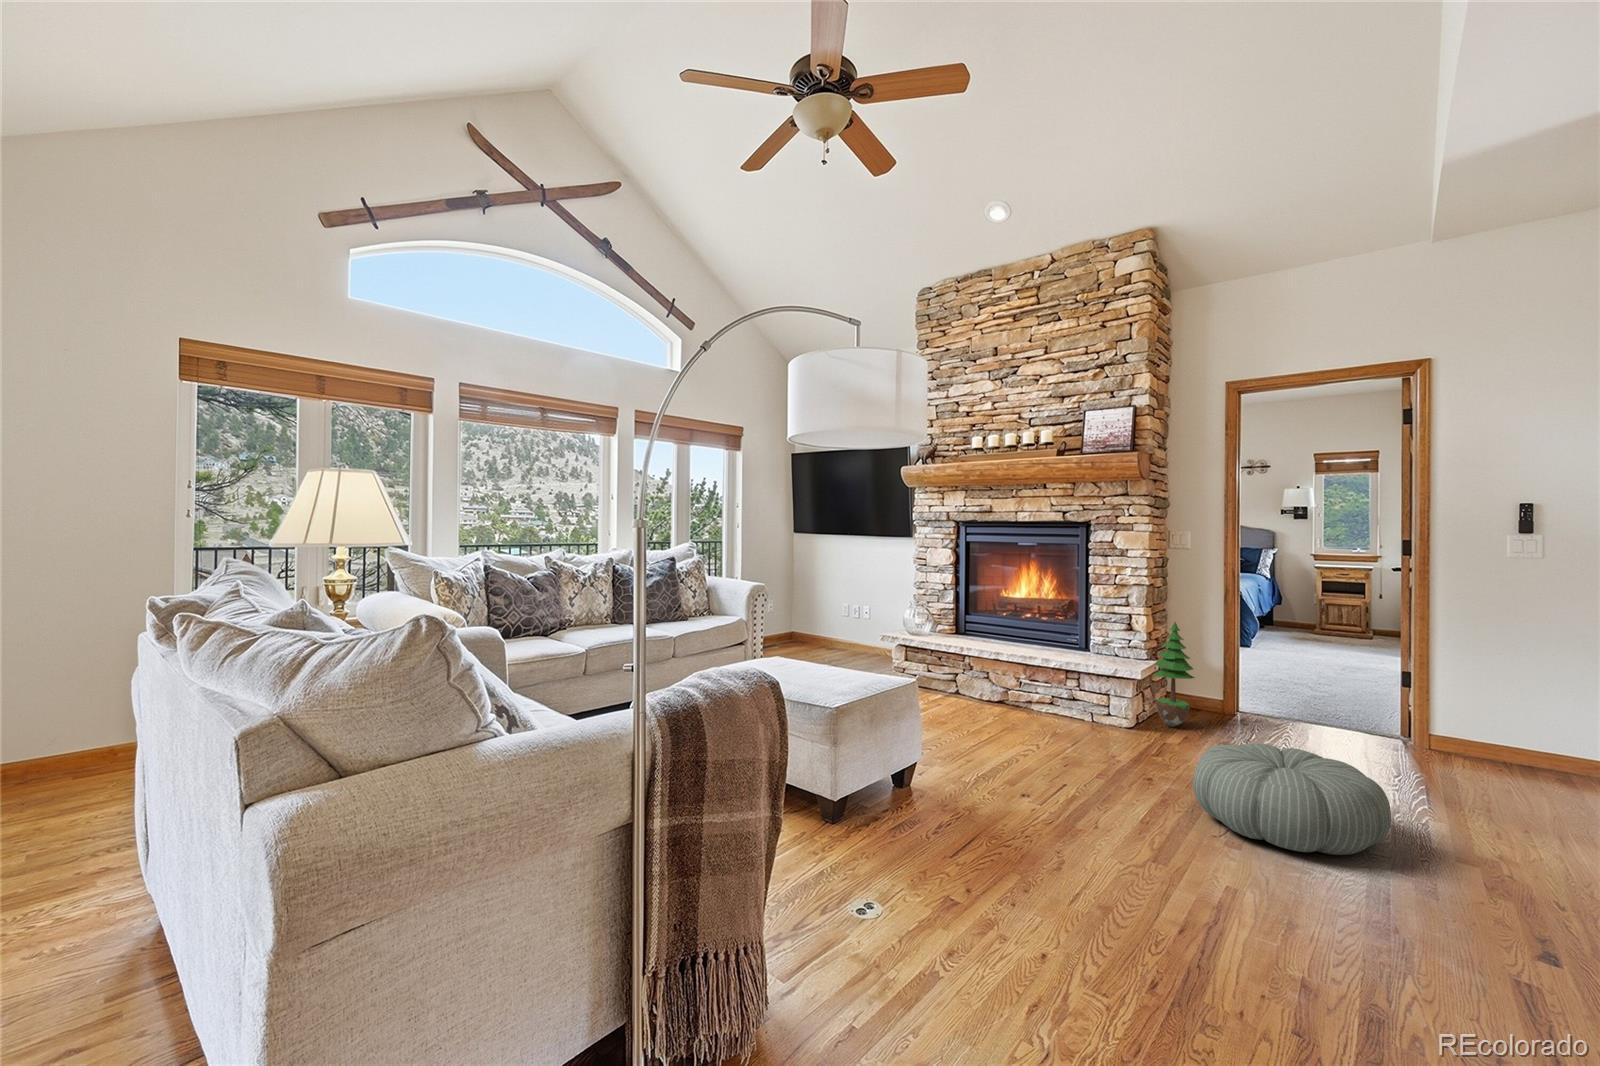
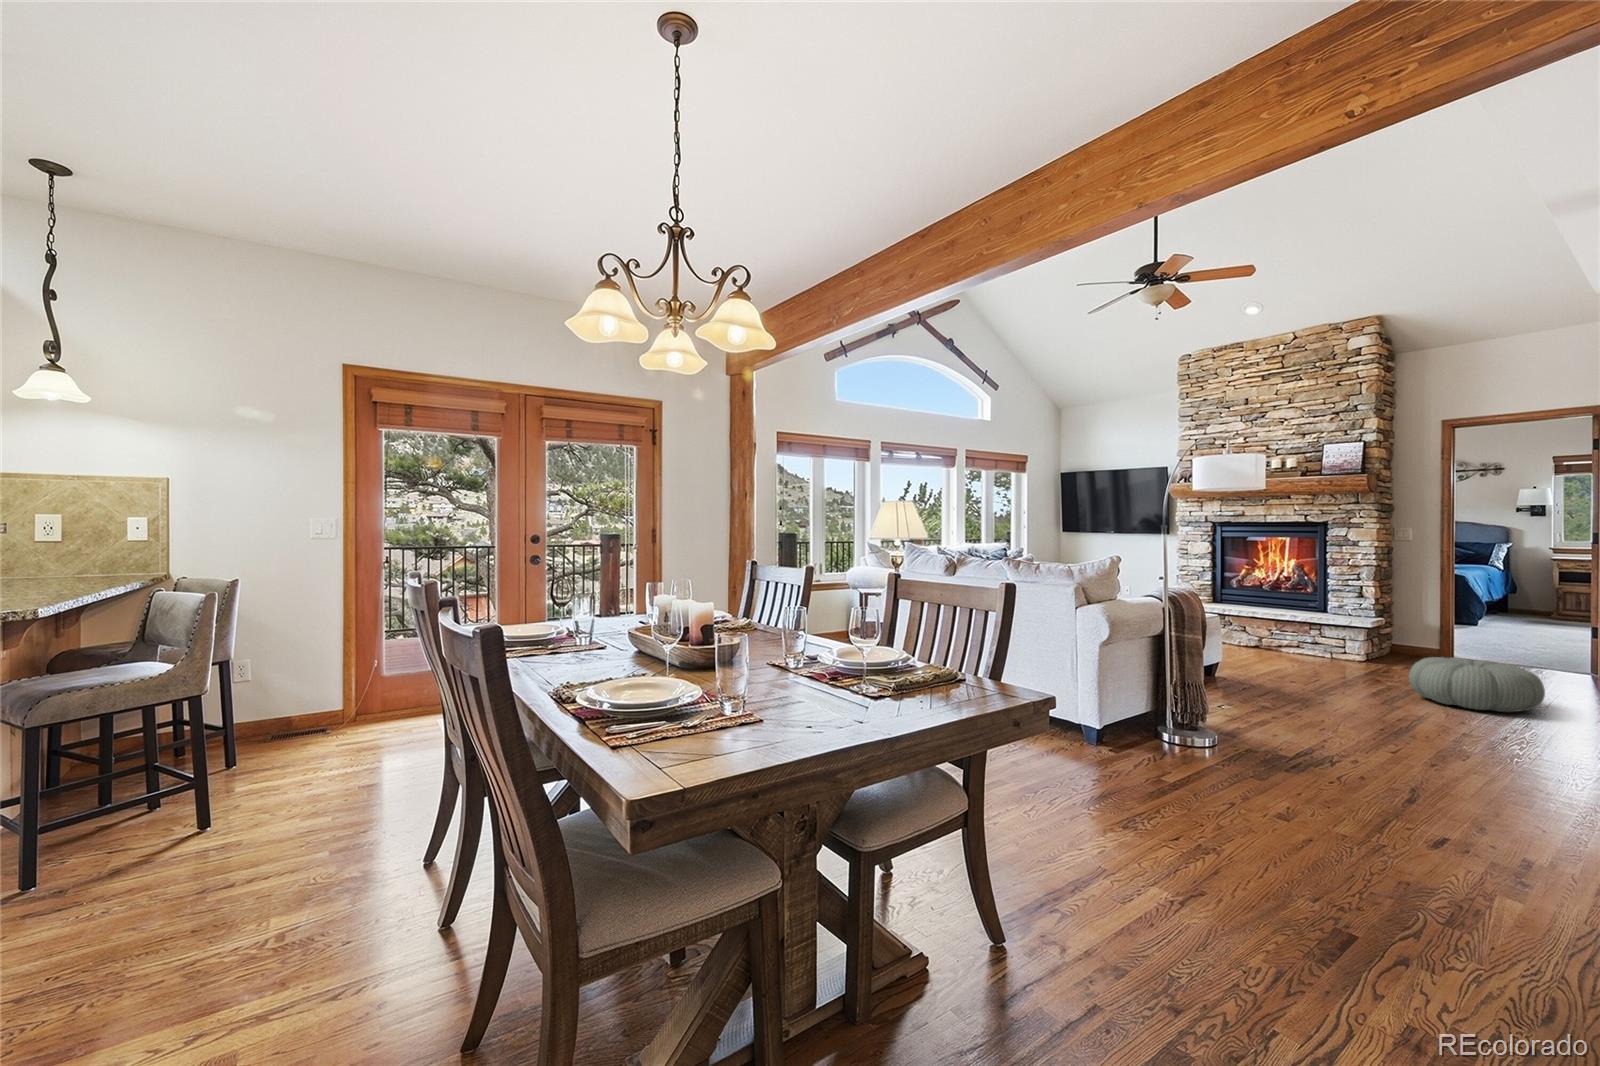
potted tree: present [1153,622,1195,727] -> none [1380,591,1415,664]

